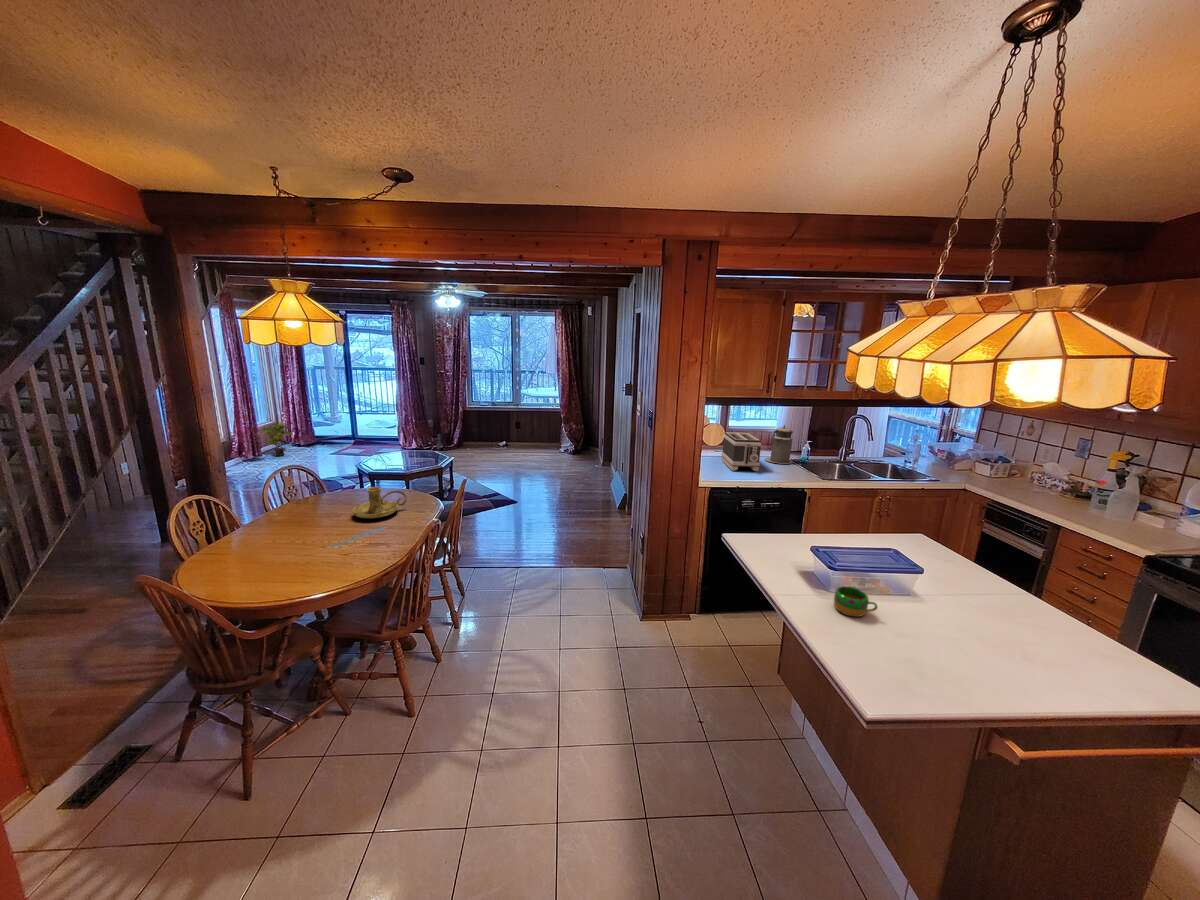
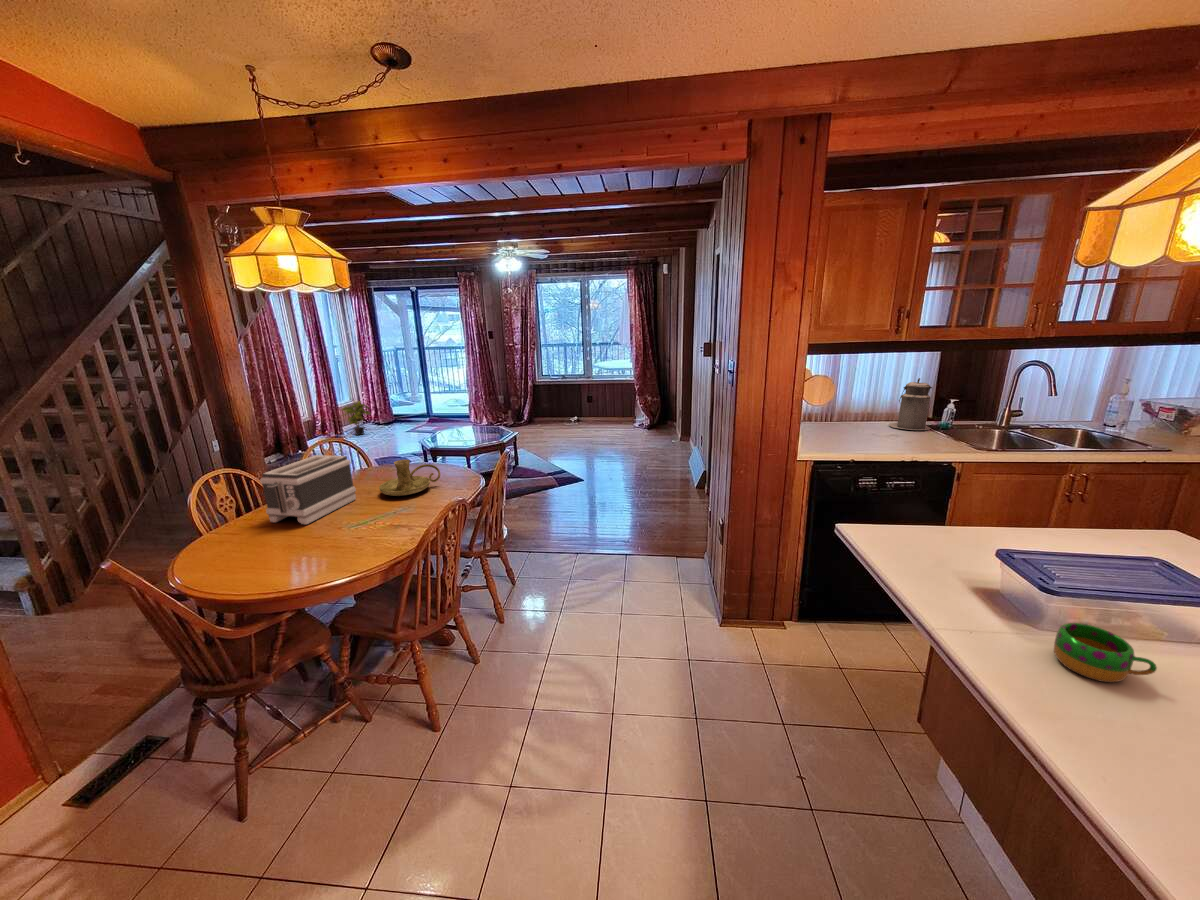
toaster: present [721,432,761,471] -> present [260,455,356,524]

